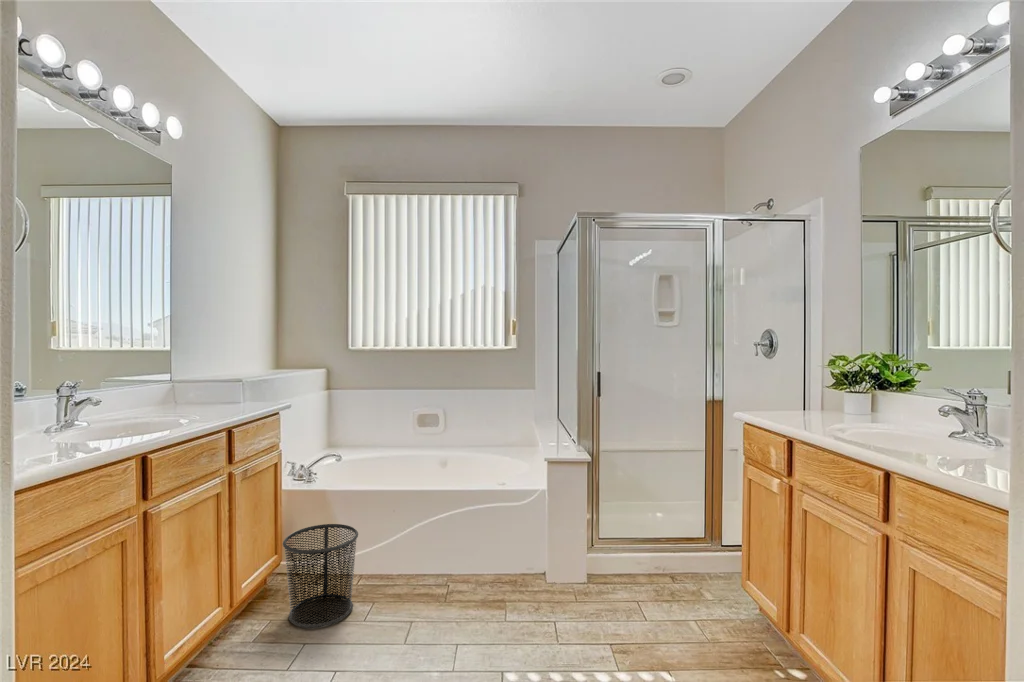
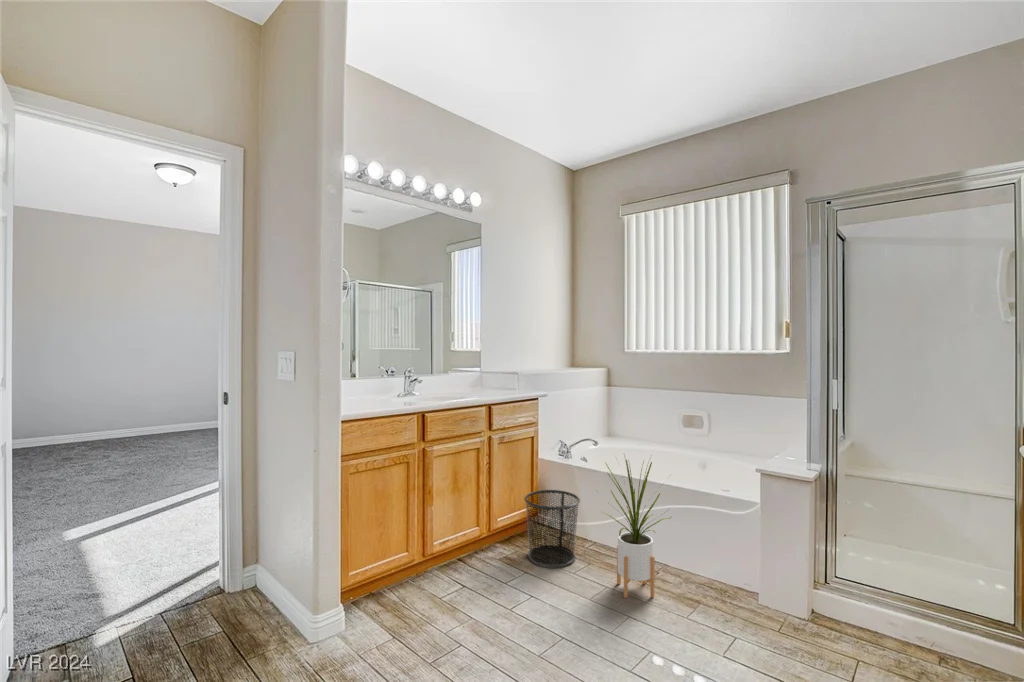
house plant: none [400,459,482,626] -> present [605,459,671,598]

